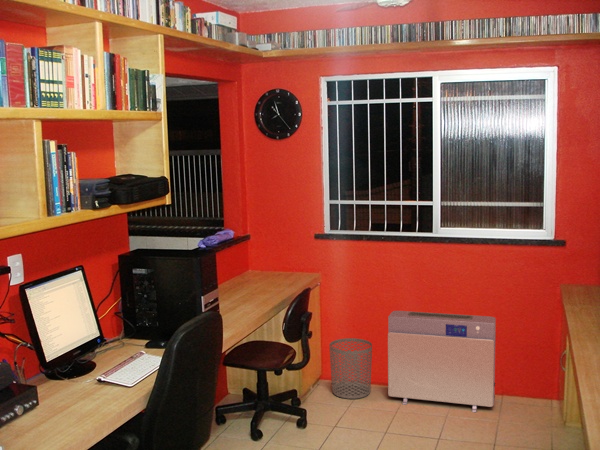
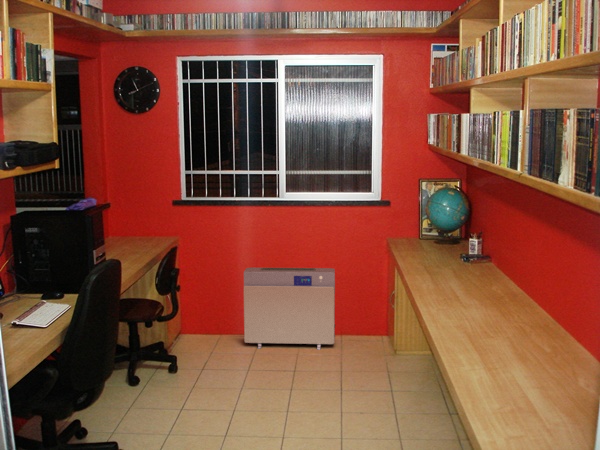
waste bin: present [330,338,372,399] -> none [190,295,229,348]

